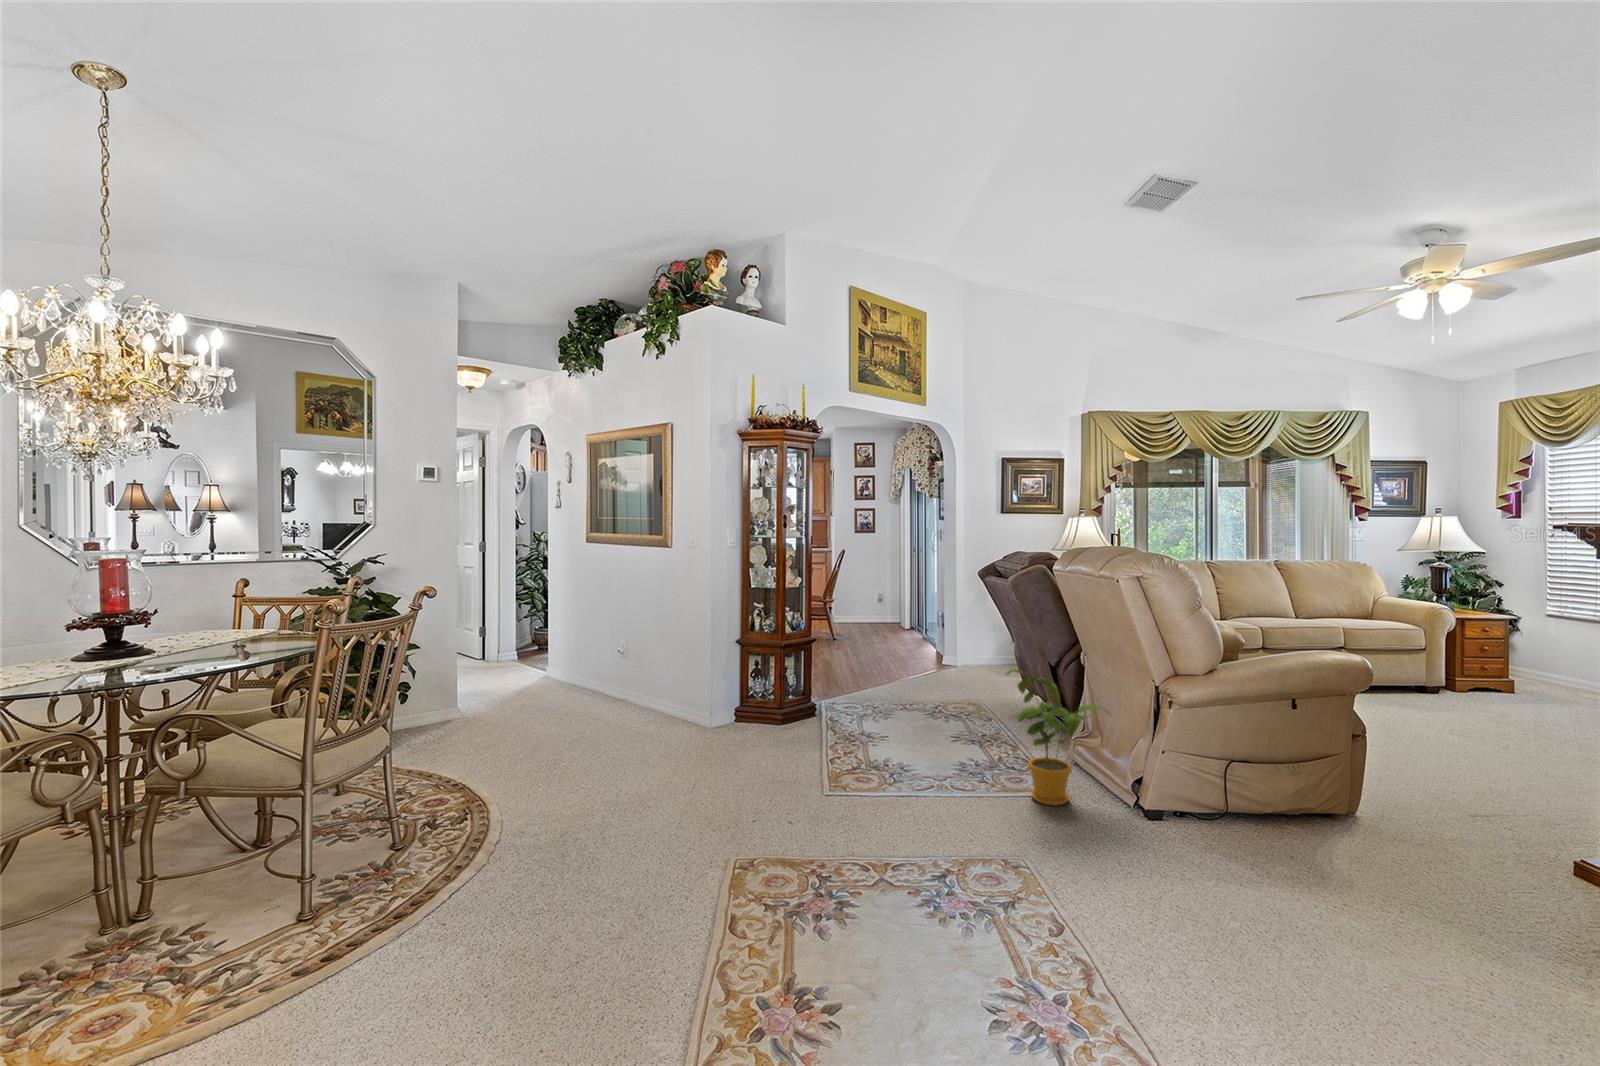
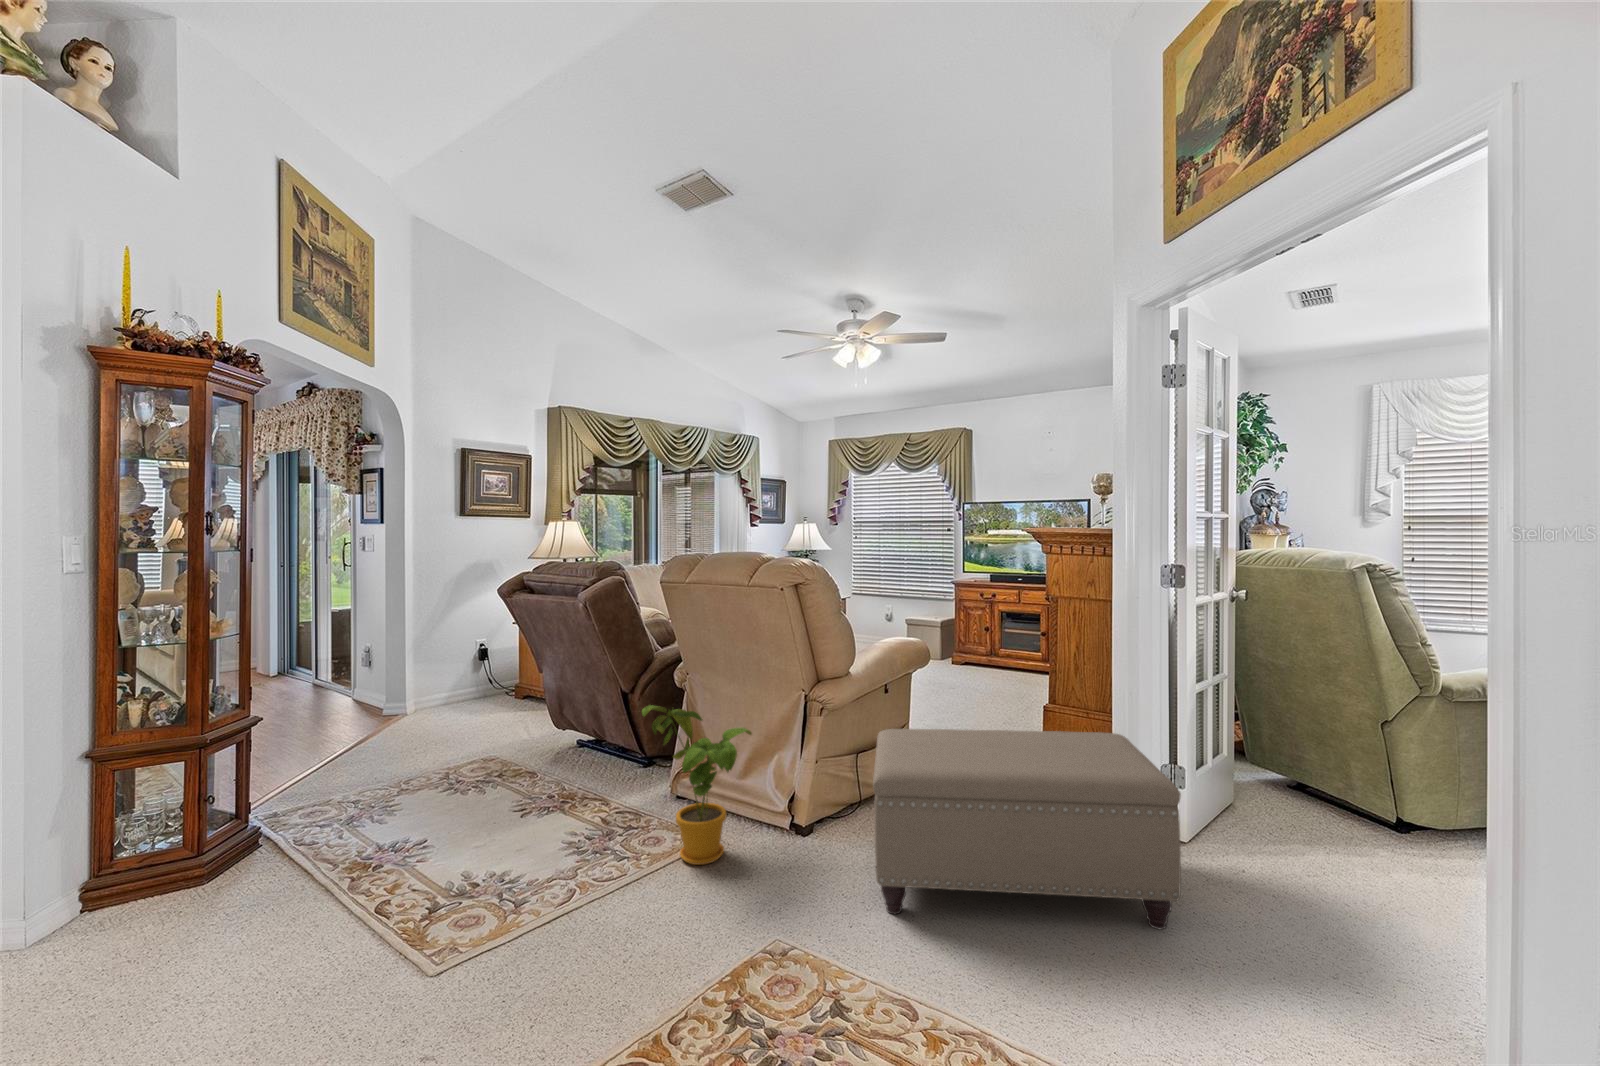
ottoman: none [1133,735,1537,1025] -> present [873,729,1181,929]

